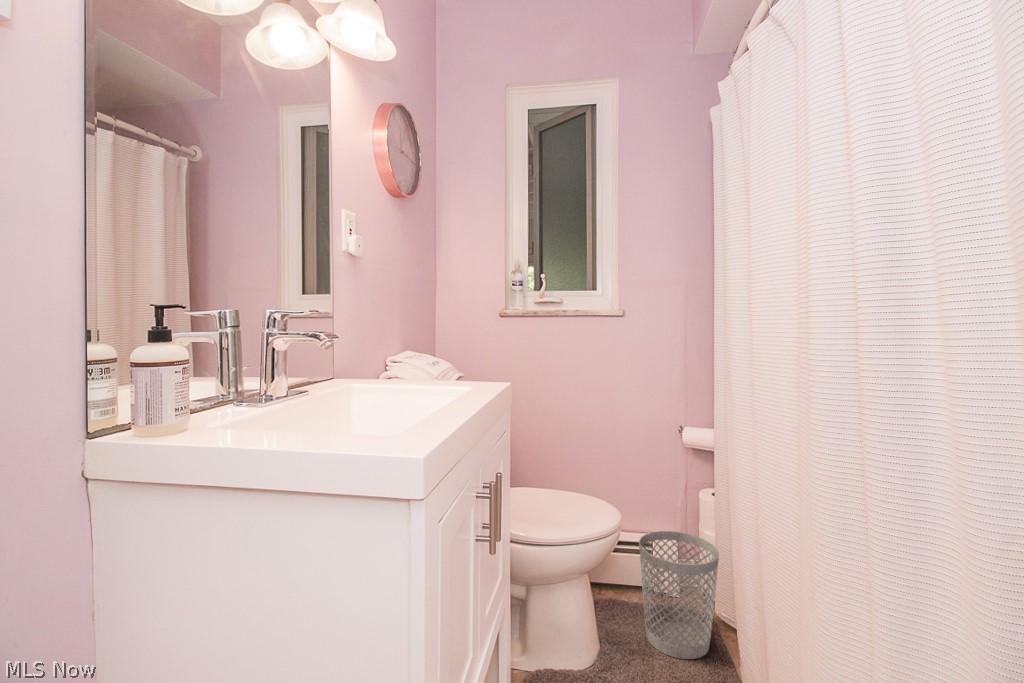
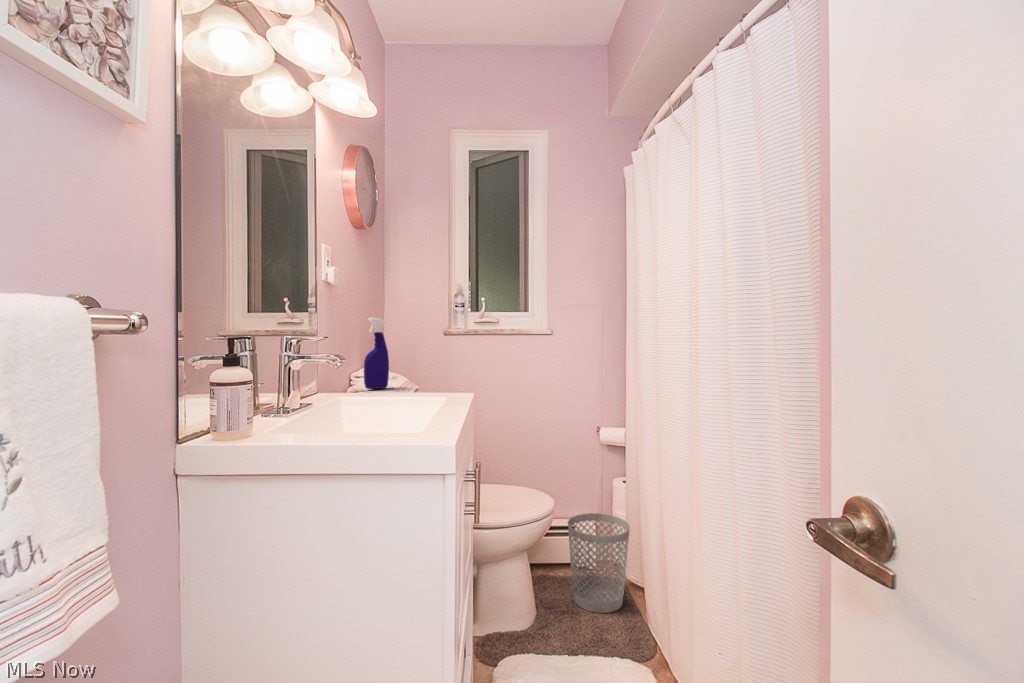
spray bottle: none [394,294,425,376] -> present [364,318,389,389]

